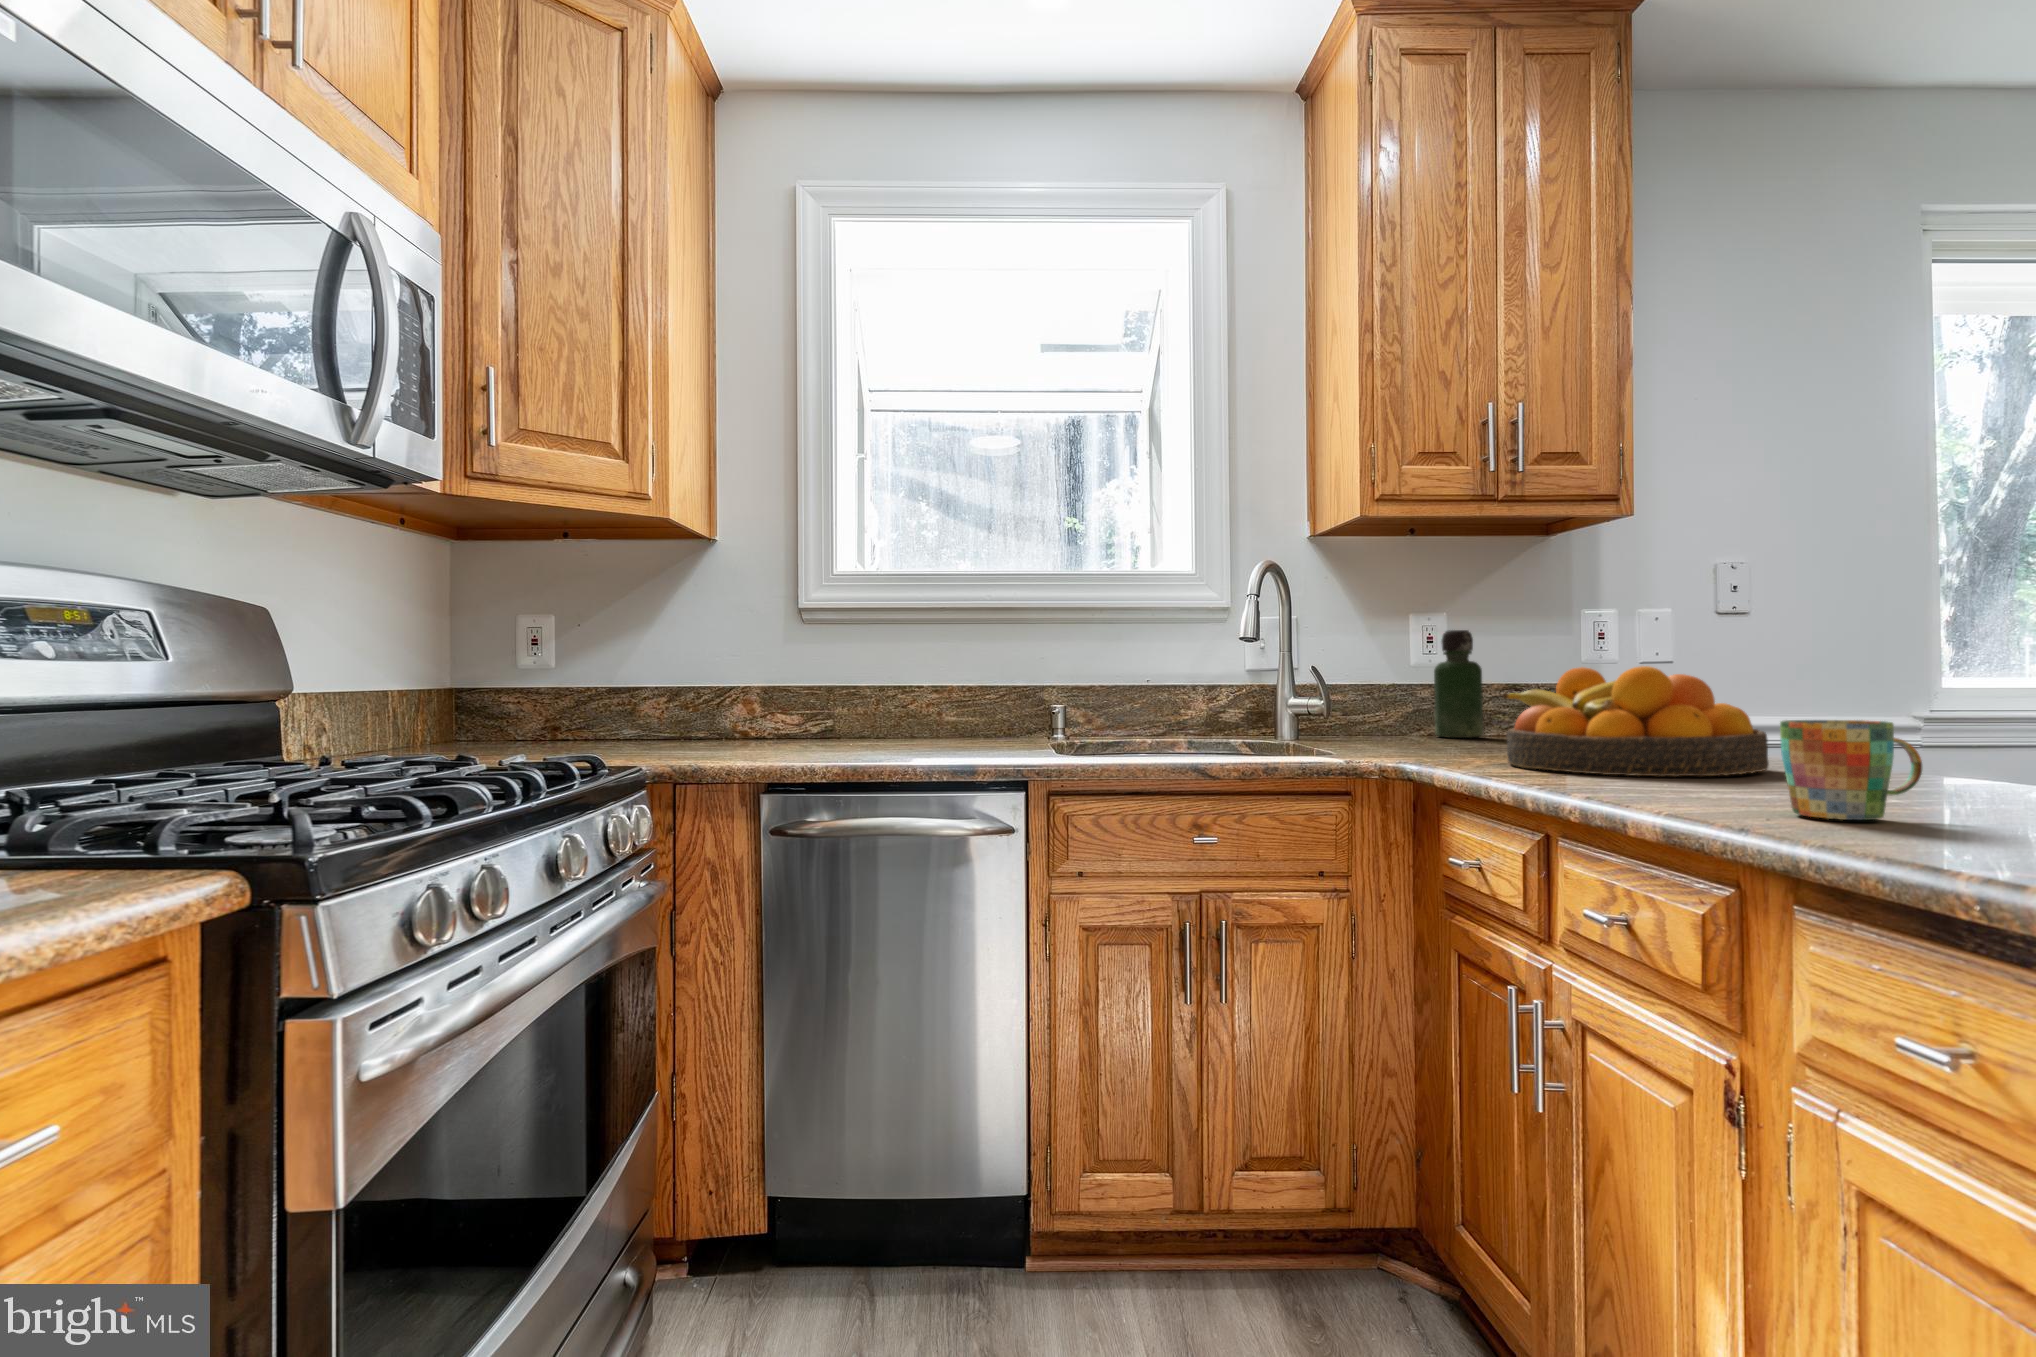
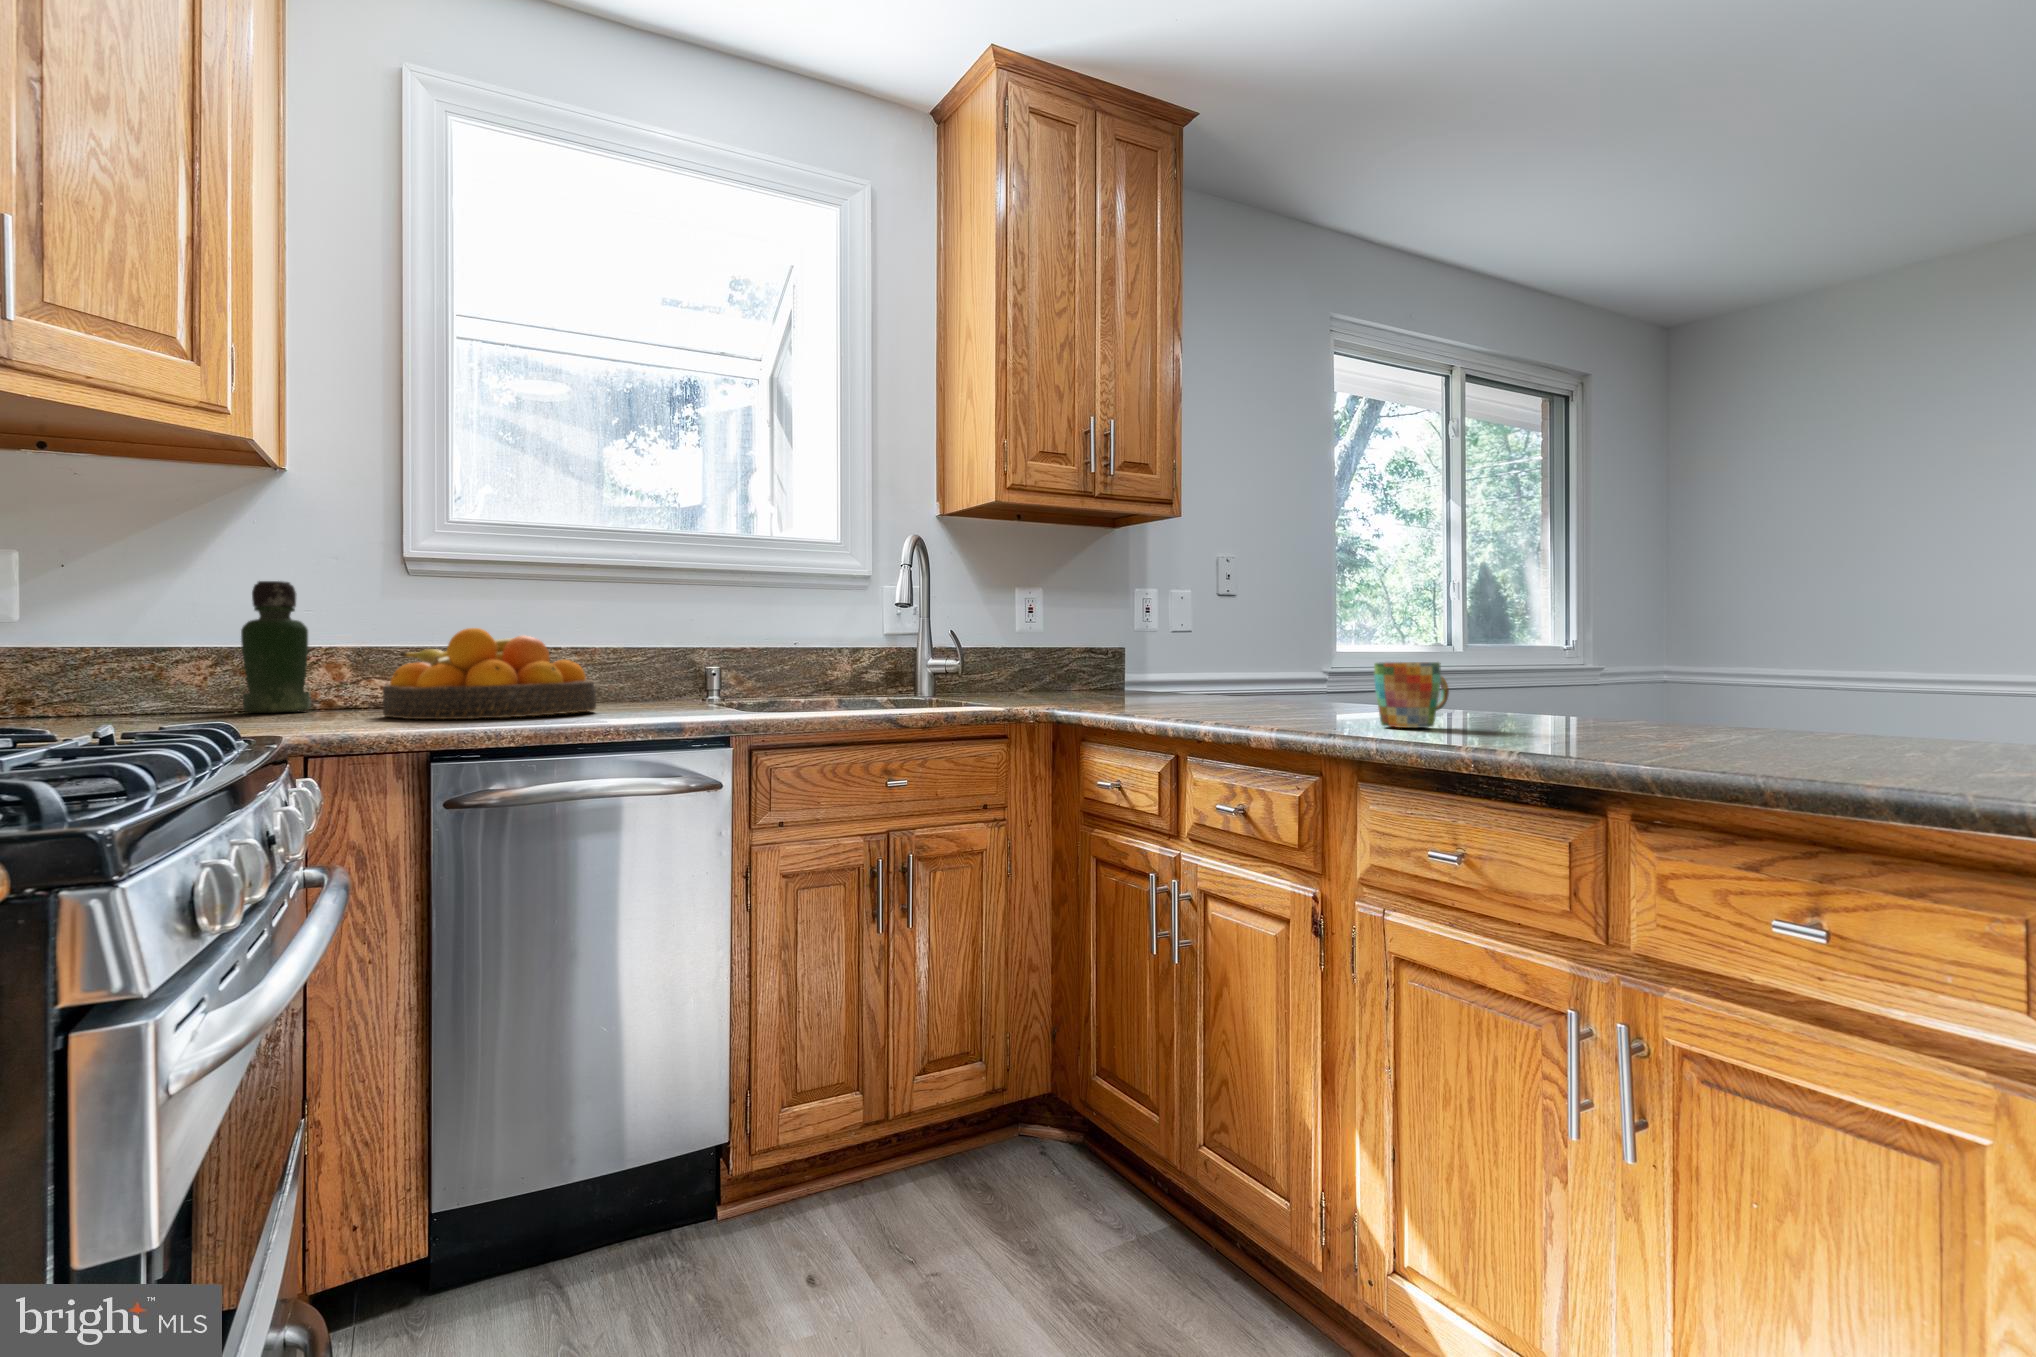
bottle: present [1434,630,1483,738] -> present [241,581,311,713]
fruit bowl: present [1502,666,1769,777] -> present [383,628,596,719]

